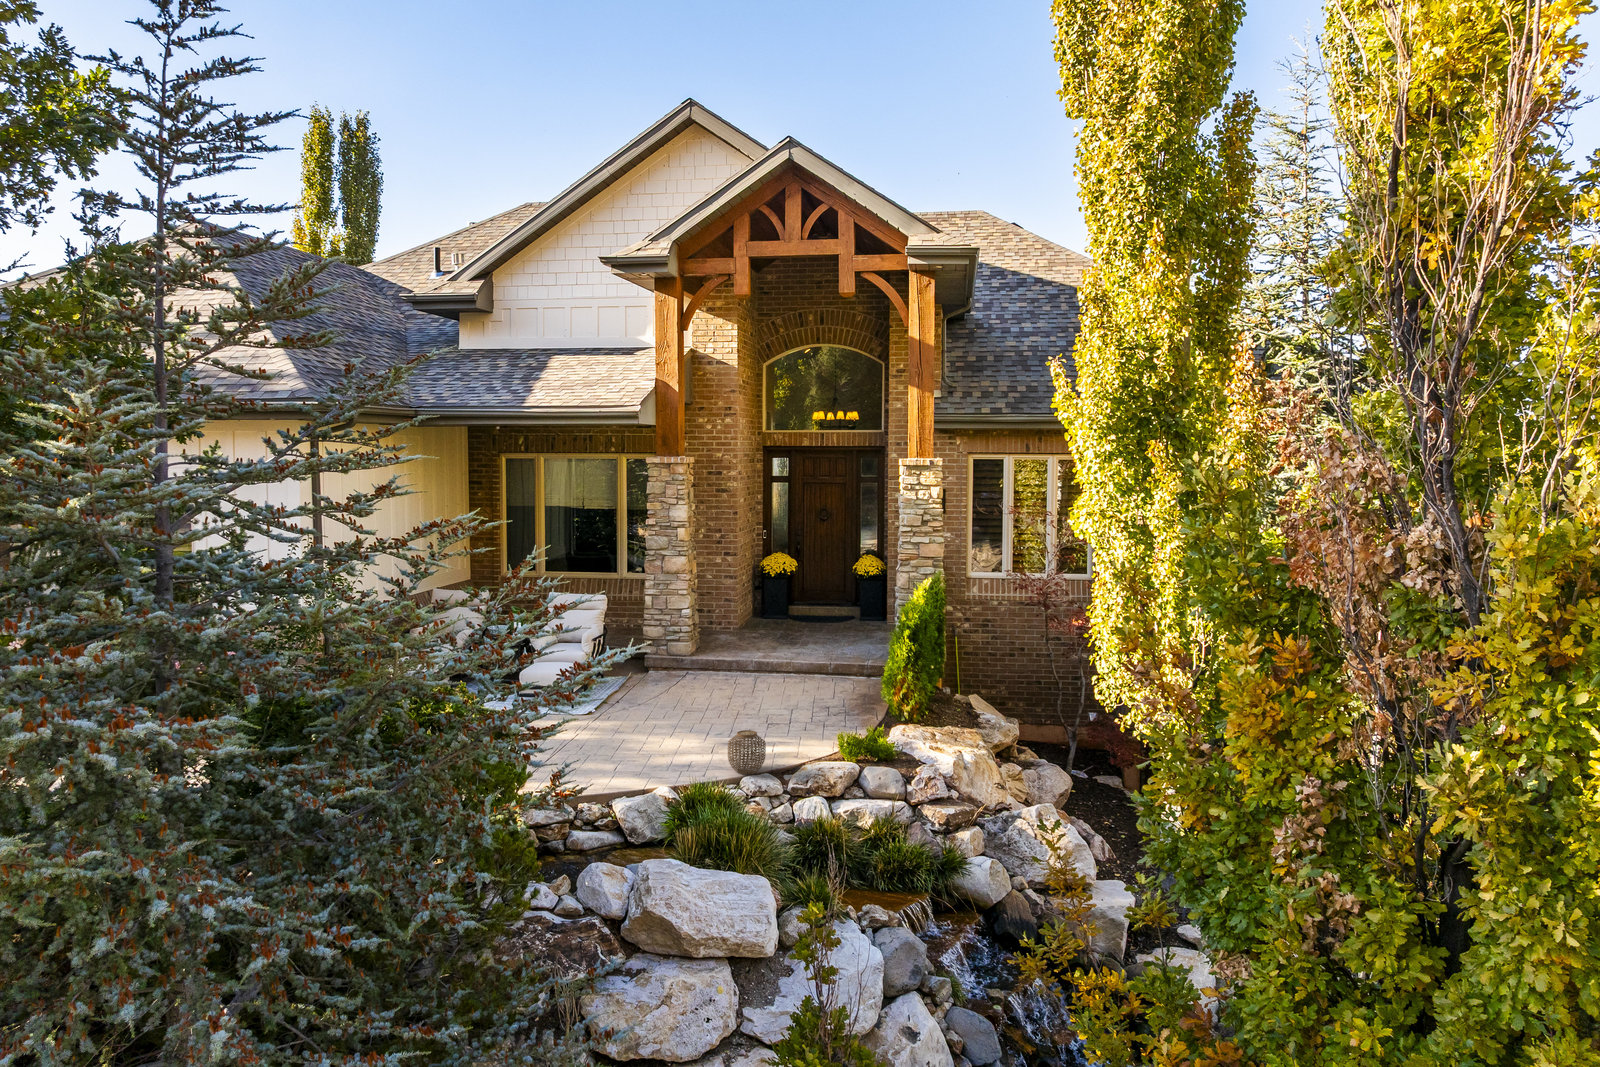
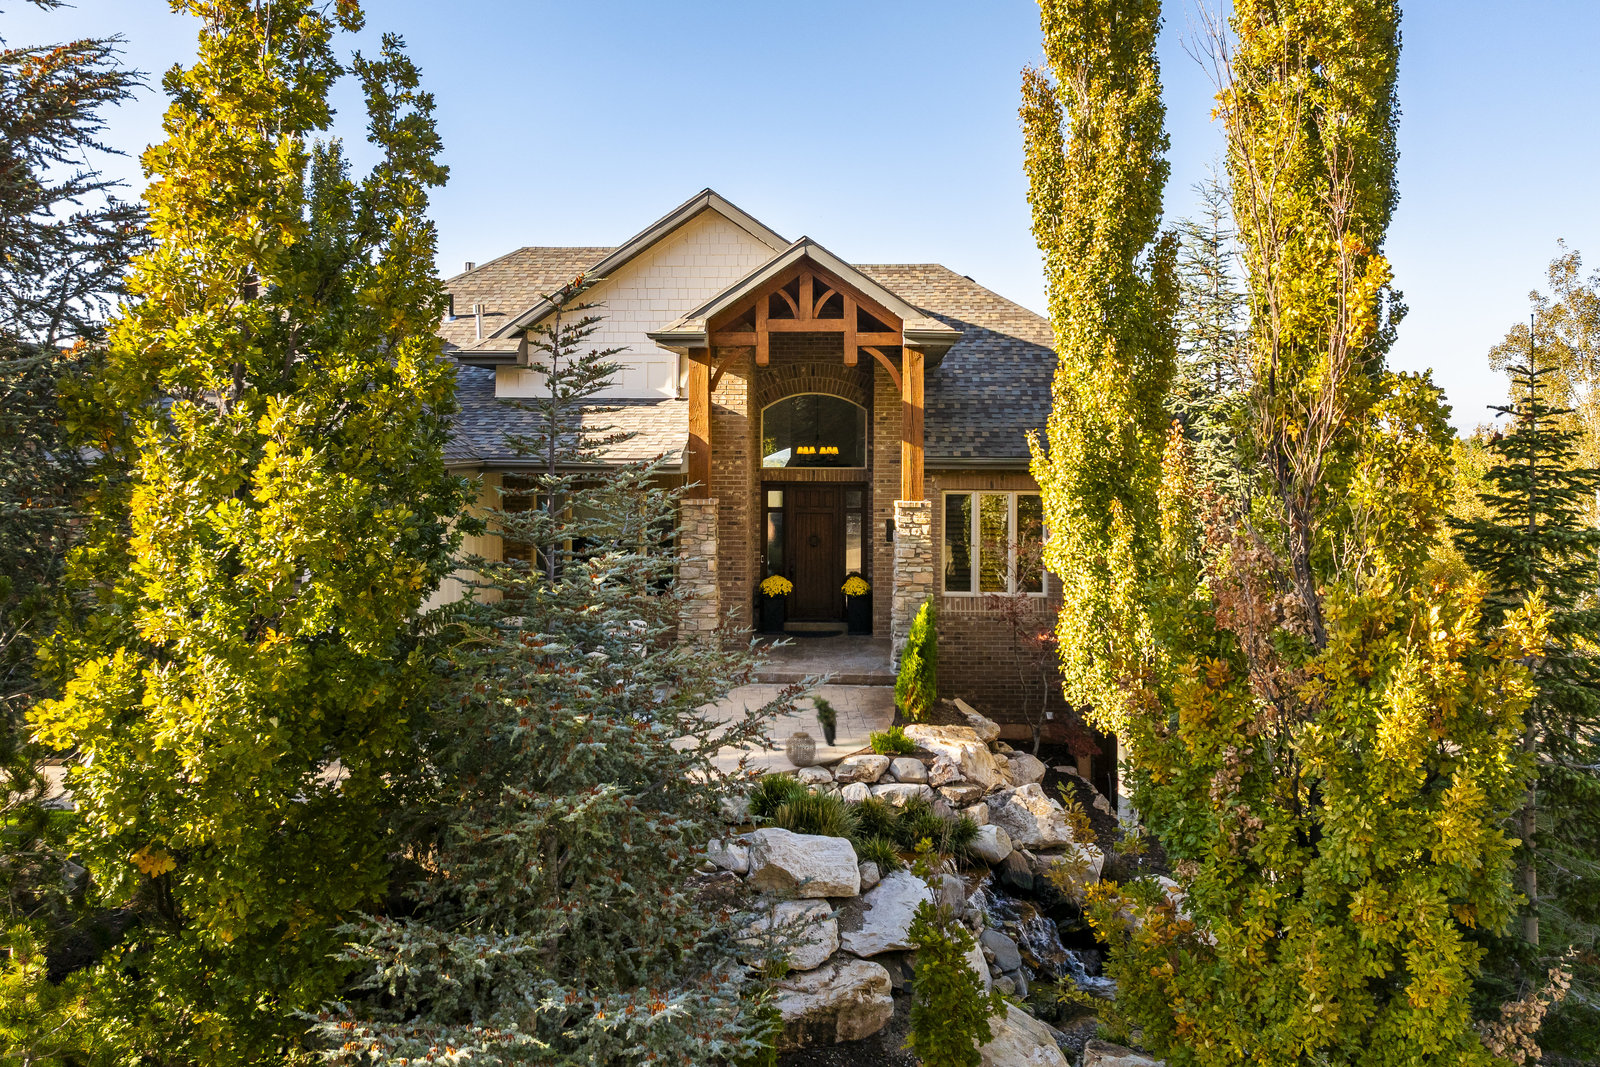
potted plant: none [765,683,803,749] -> present [811,695,838,746]

